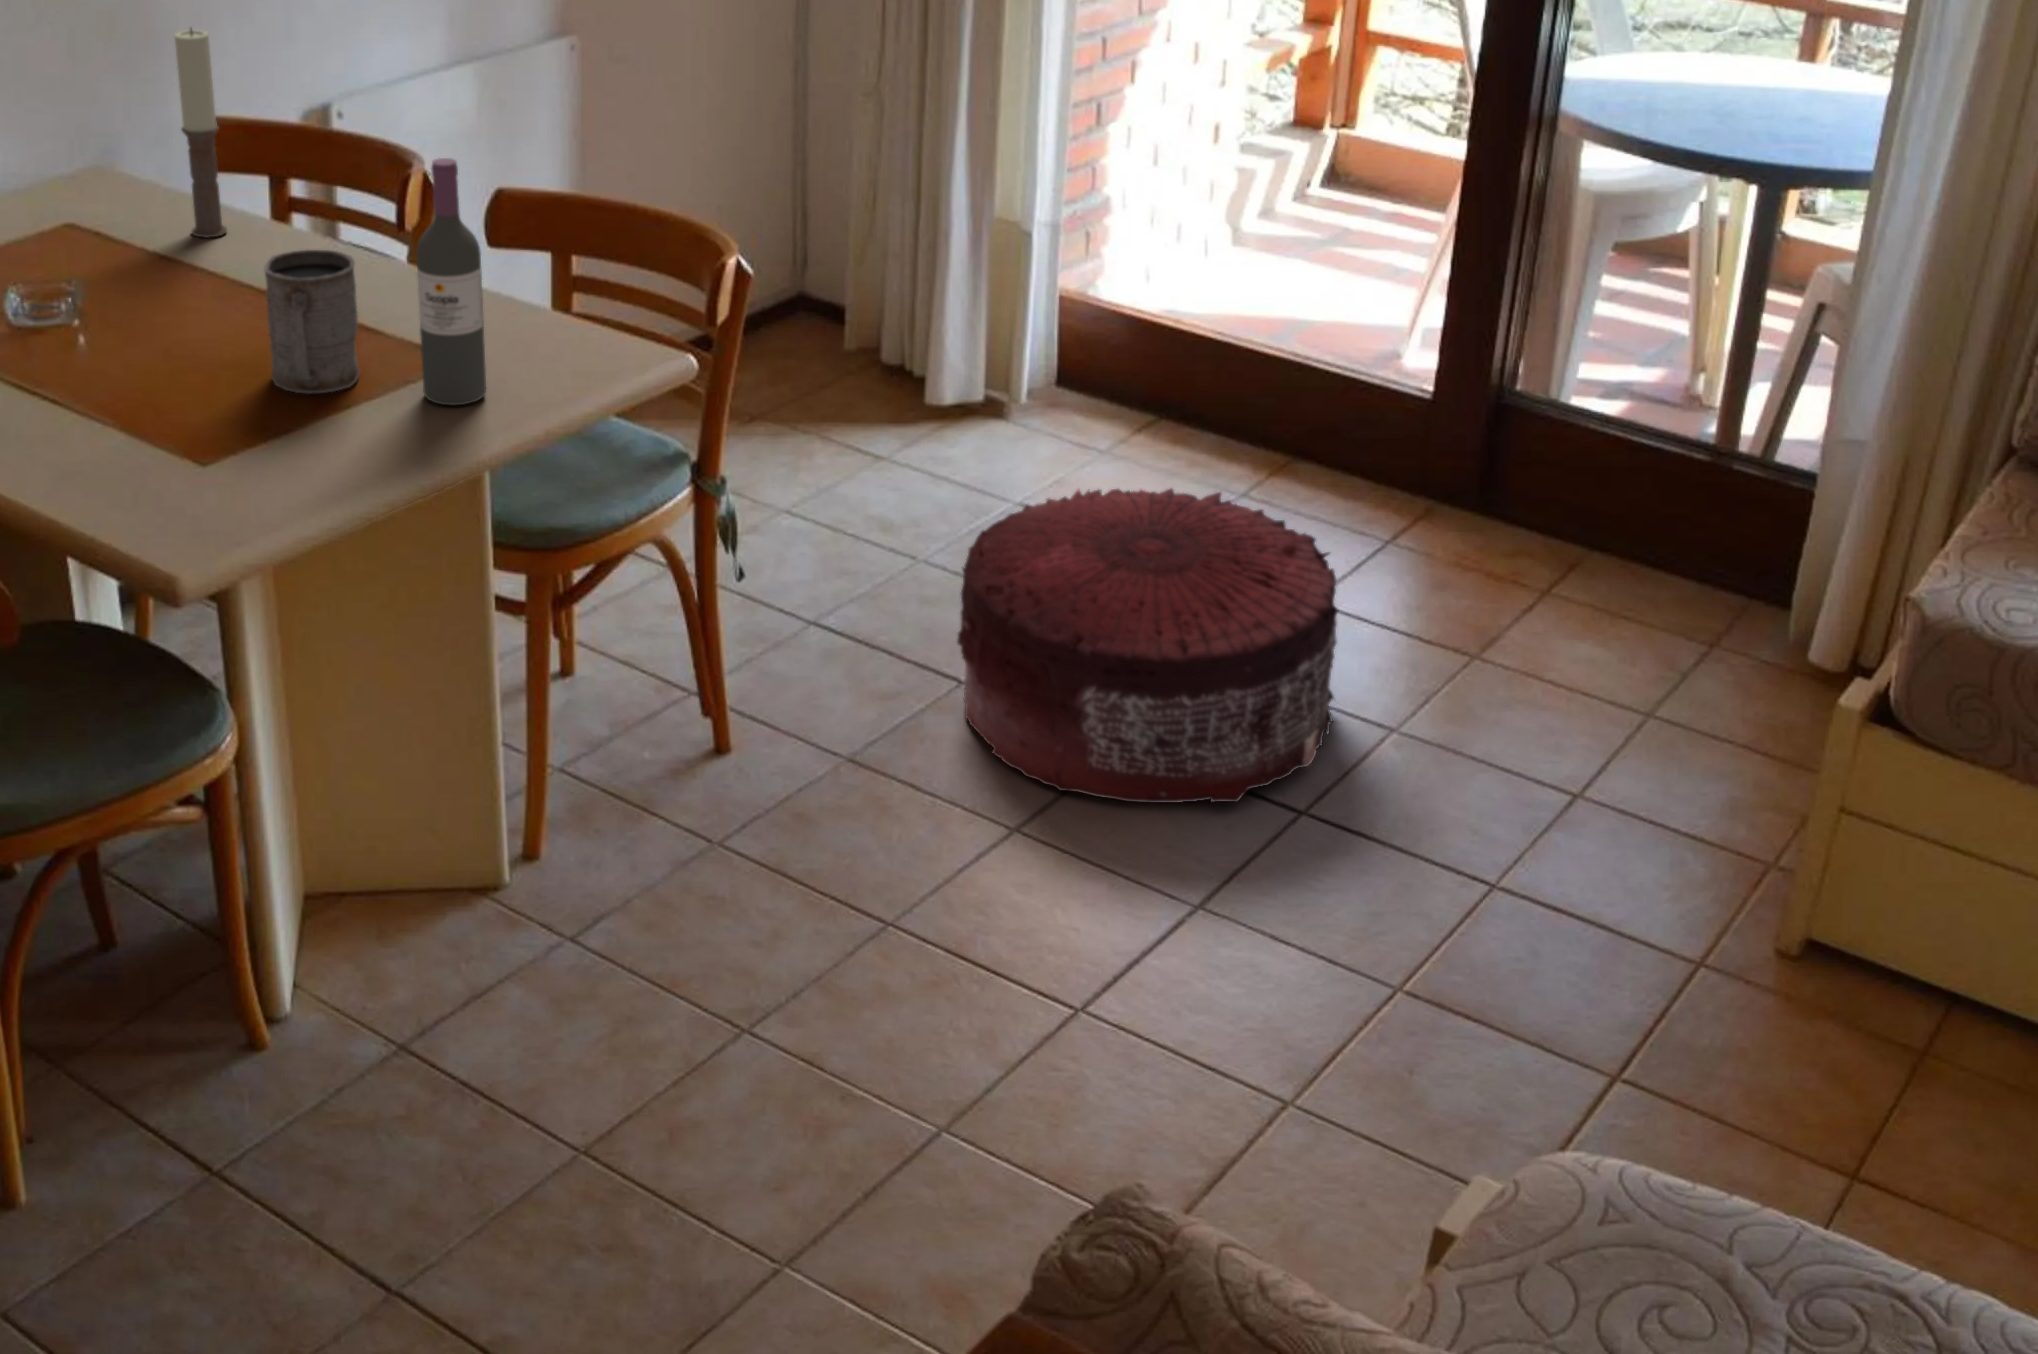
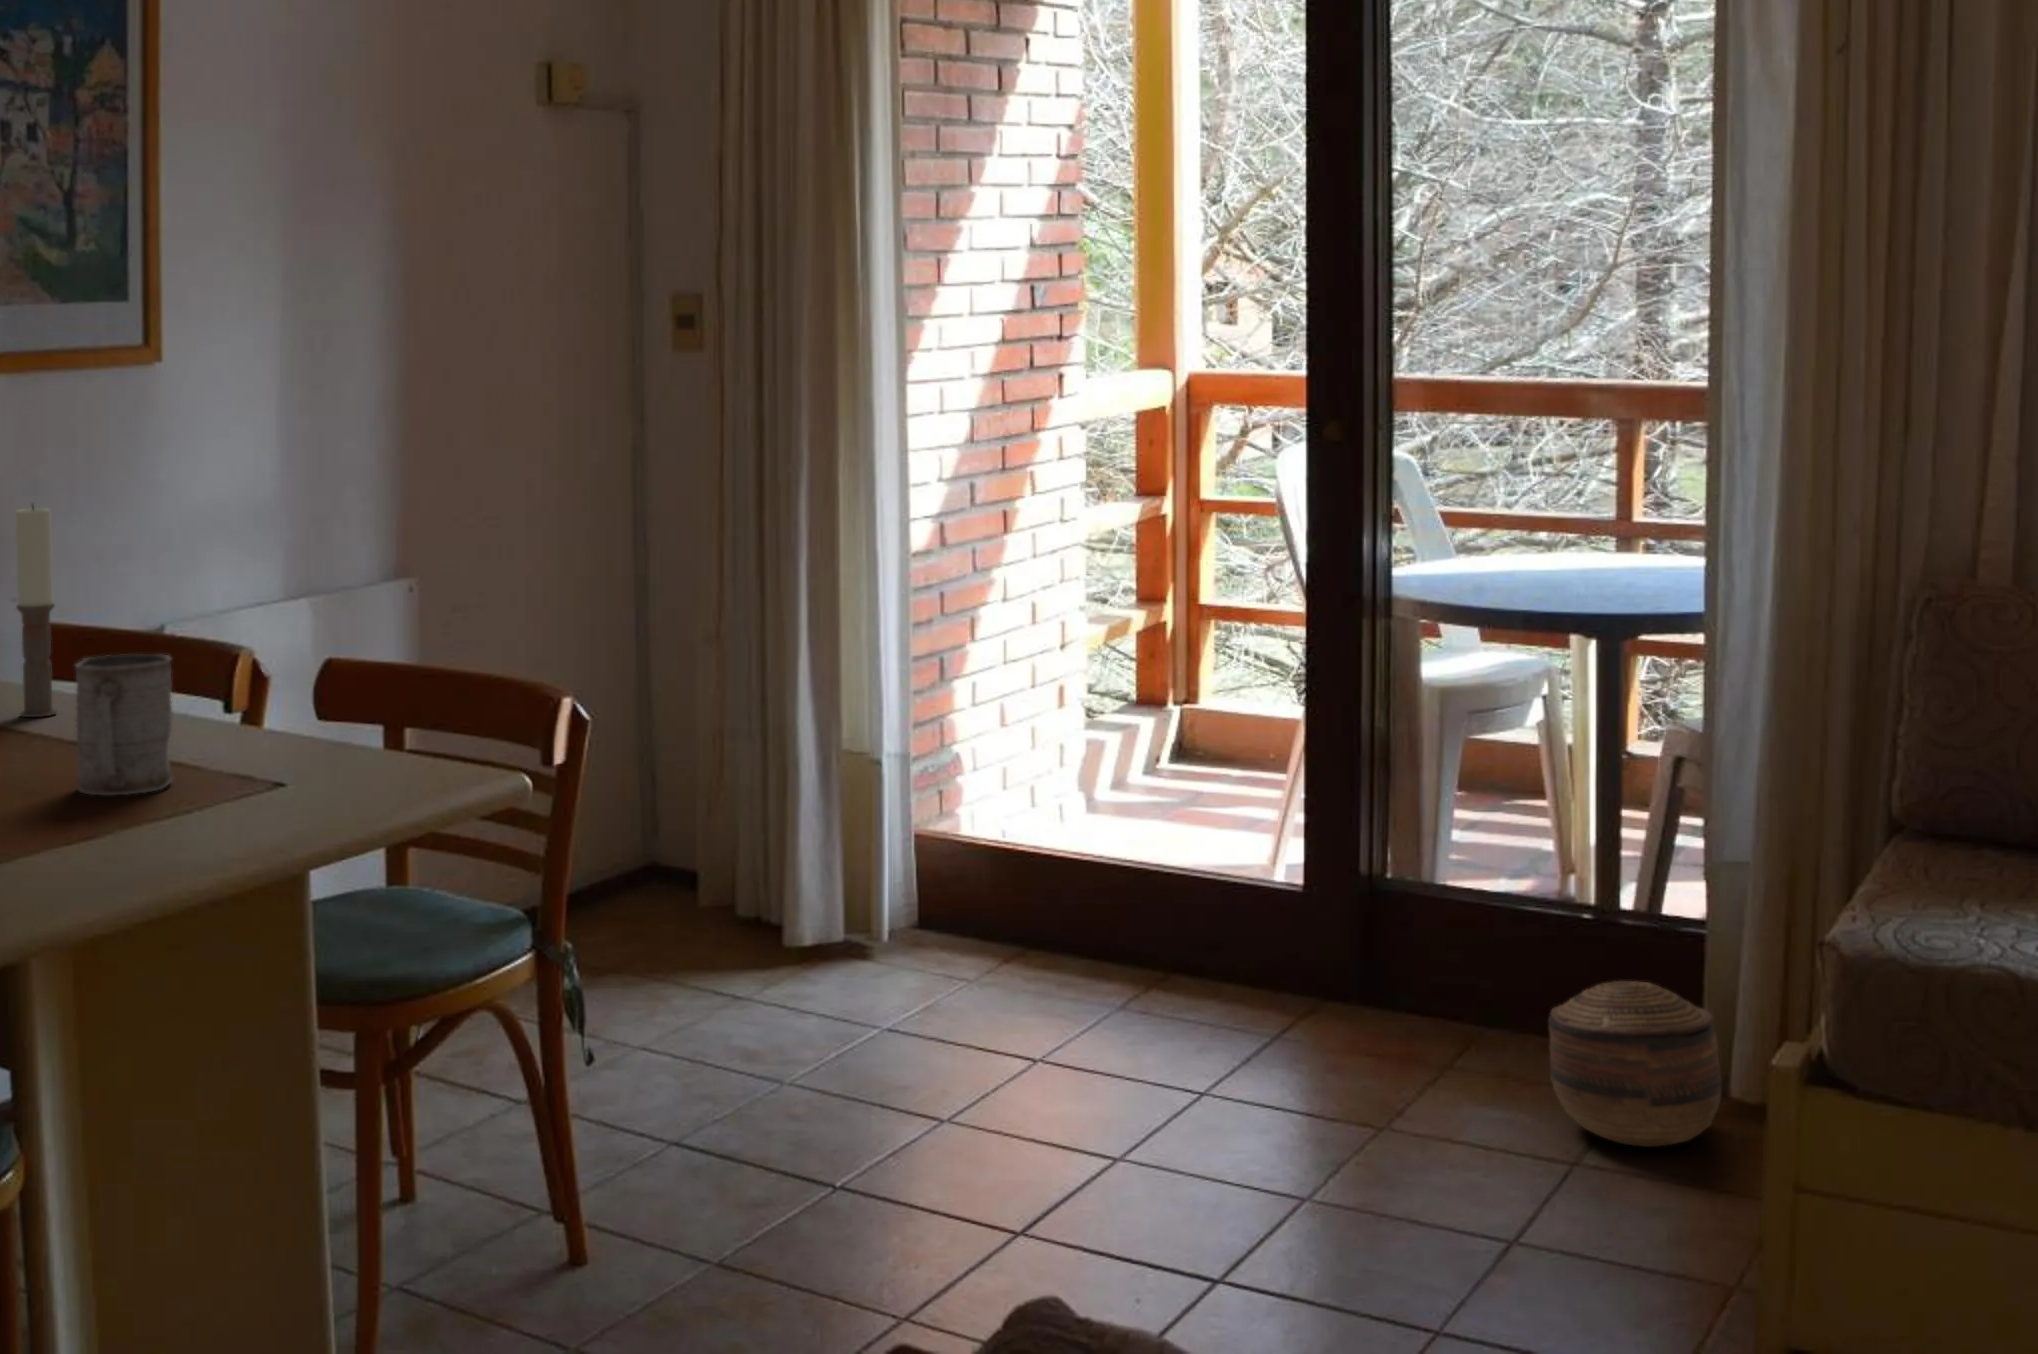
wine bottle: present [417,158,486,405] -> none [234,535,305,796]
pouf: present [957,489,1339,803] -> none [830,962,1244,1280]
basket: none [1640,534,1808,688] -> present [1549,981,1722,1147]

